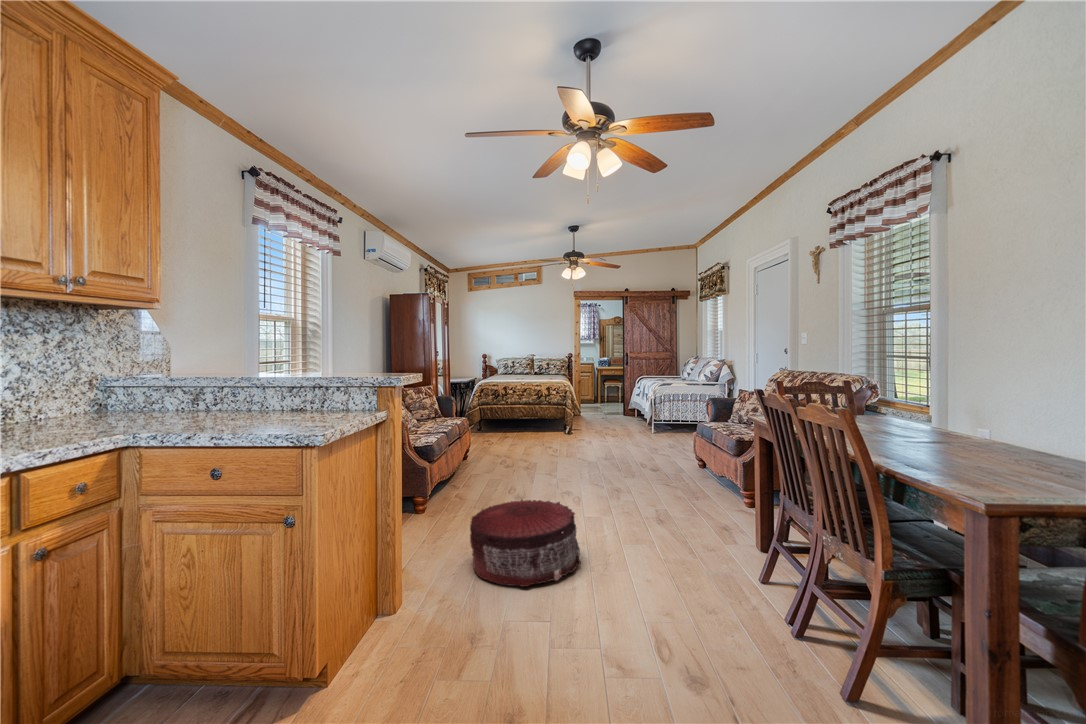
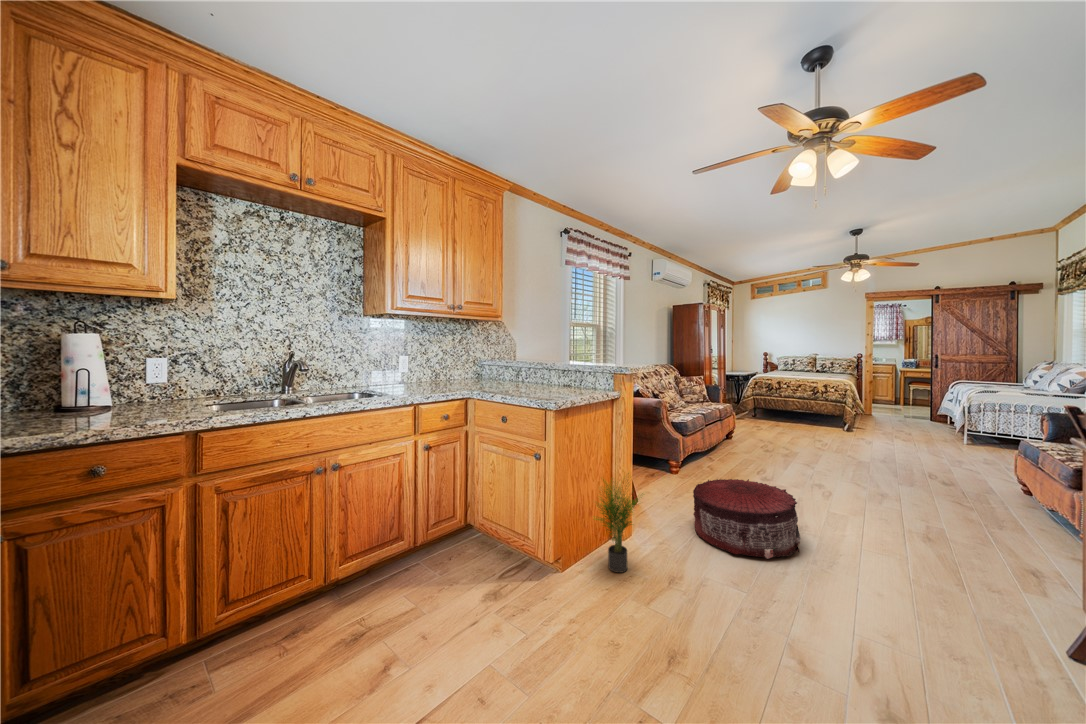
potted plant: none [361,516,438,660] -> present [597,473,638,573]

